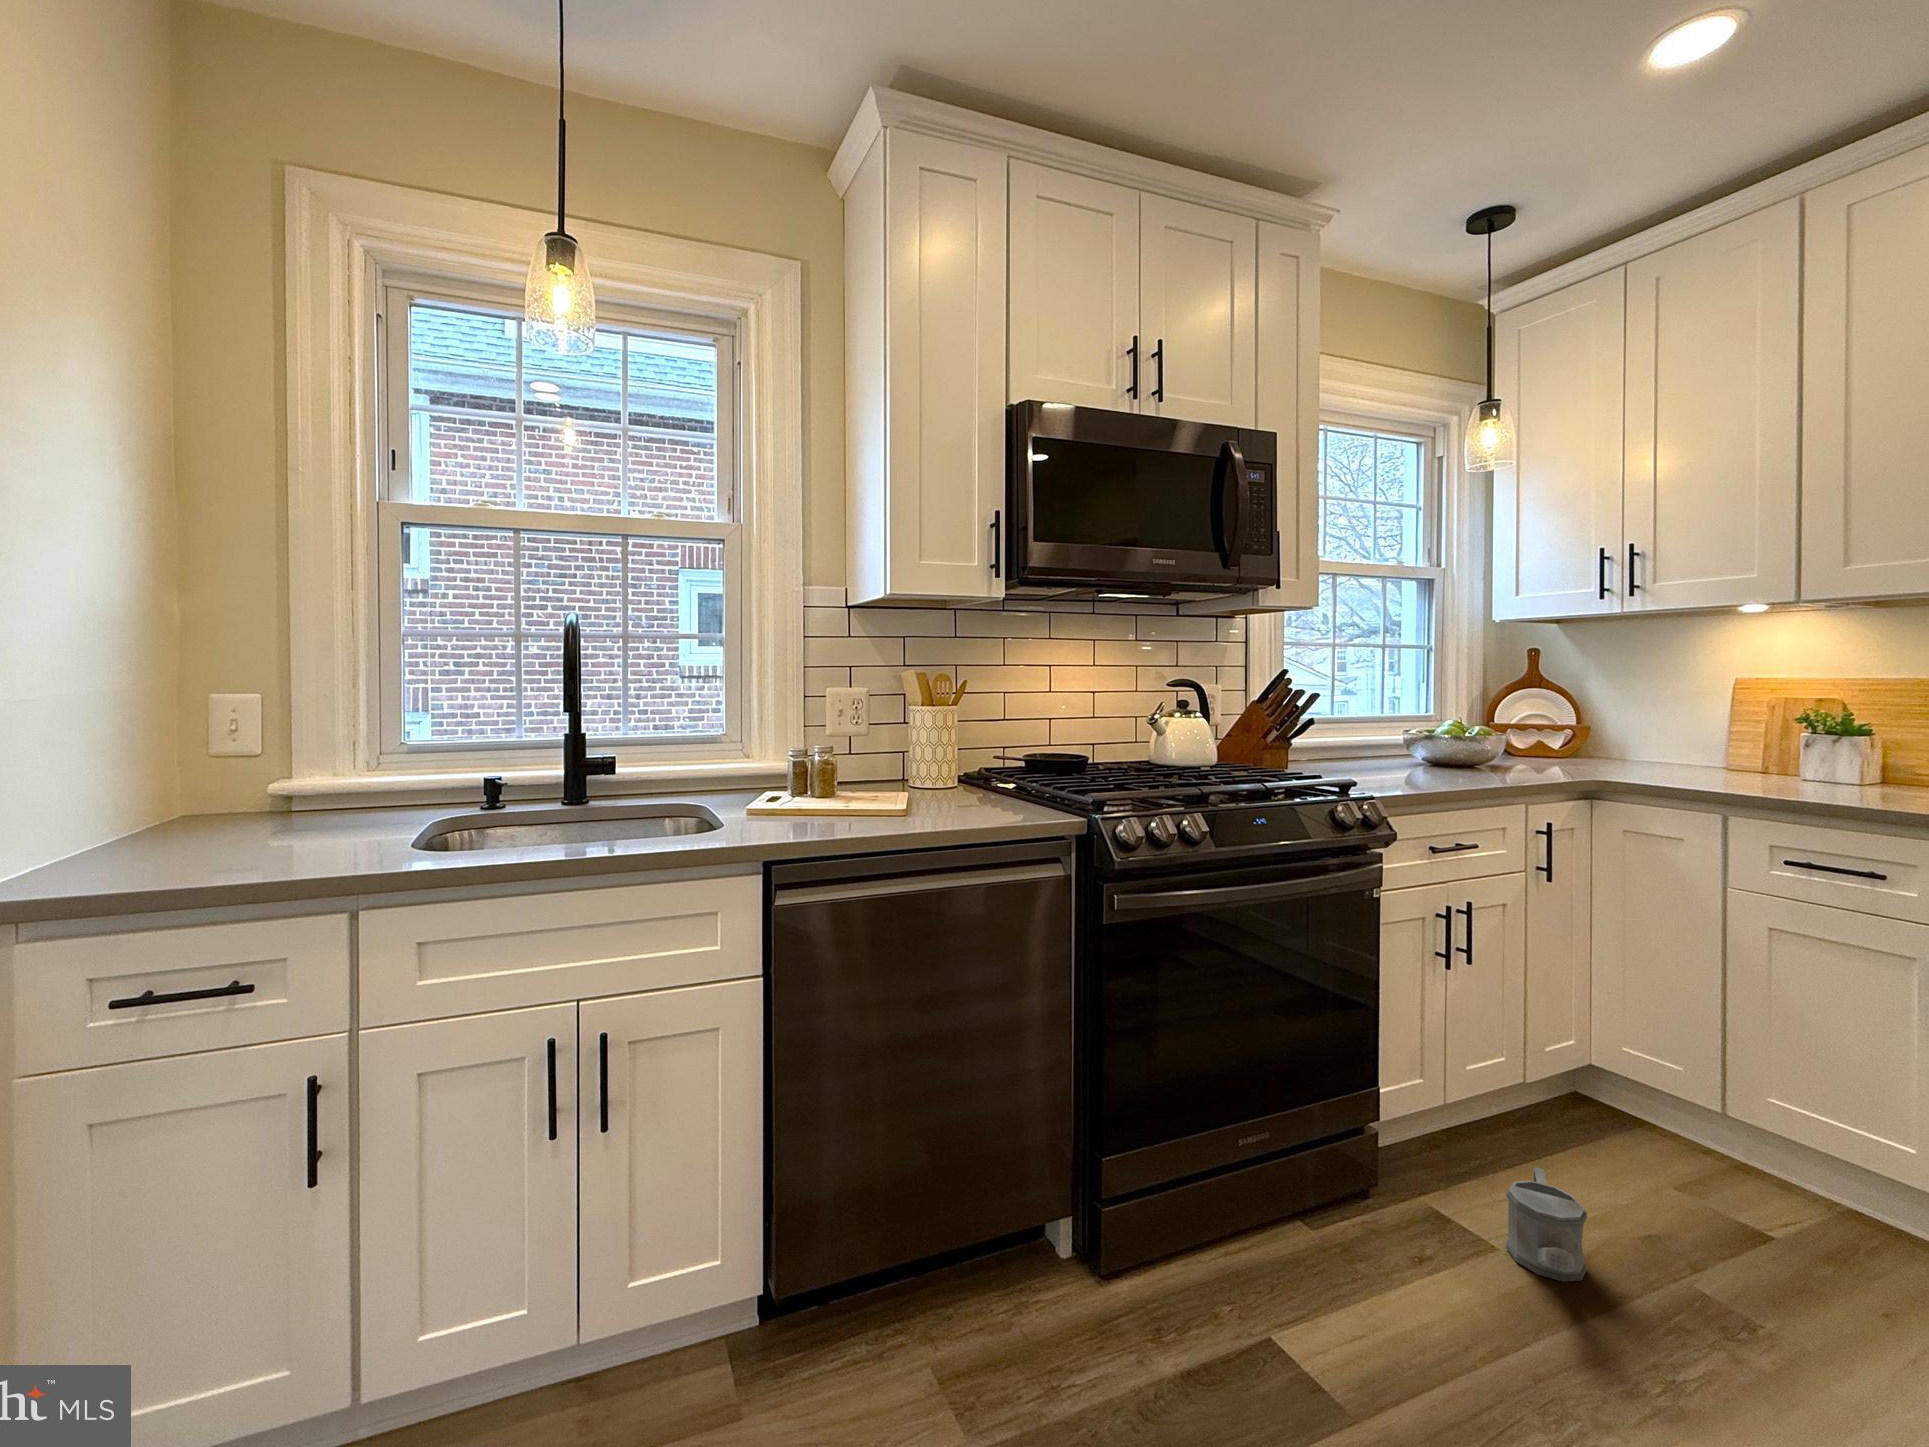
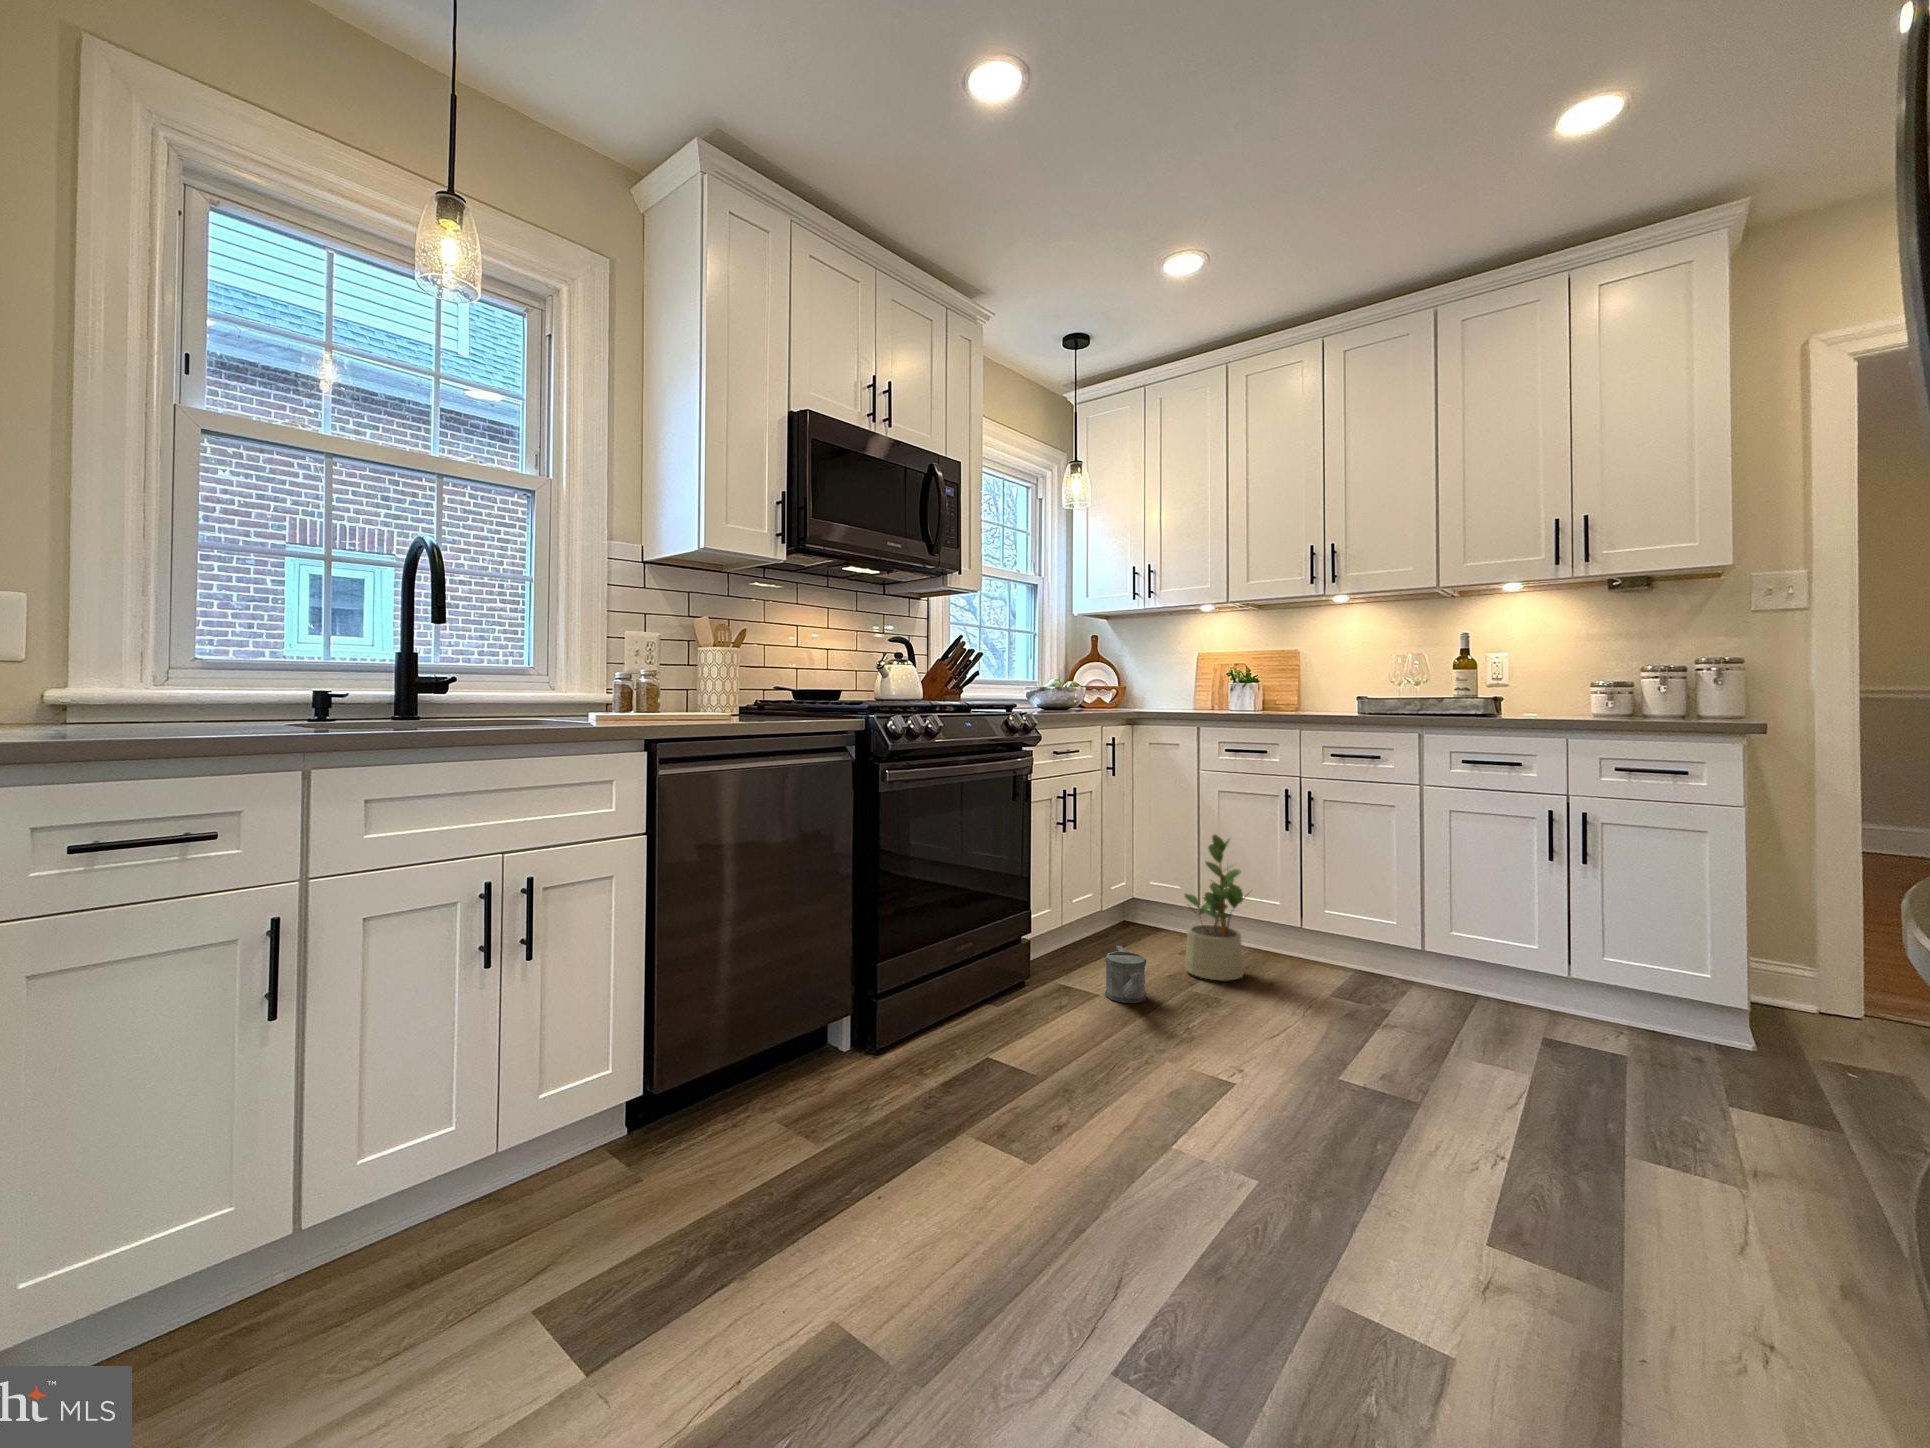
potted plant: none [1677,1015,1831,1277] -> present [1185,835,1248,981]

